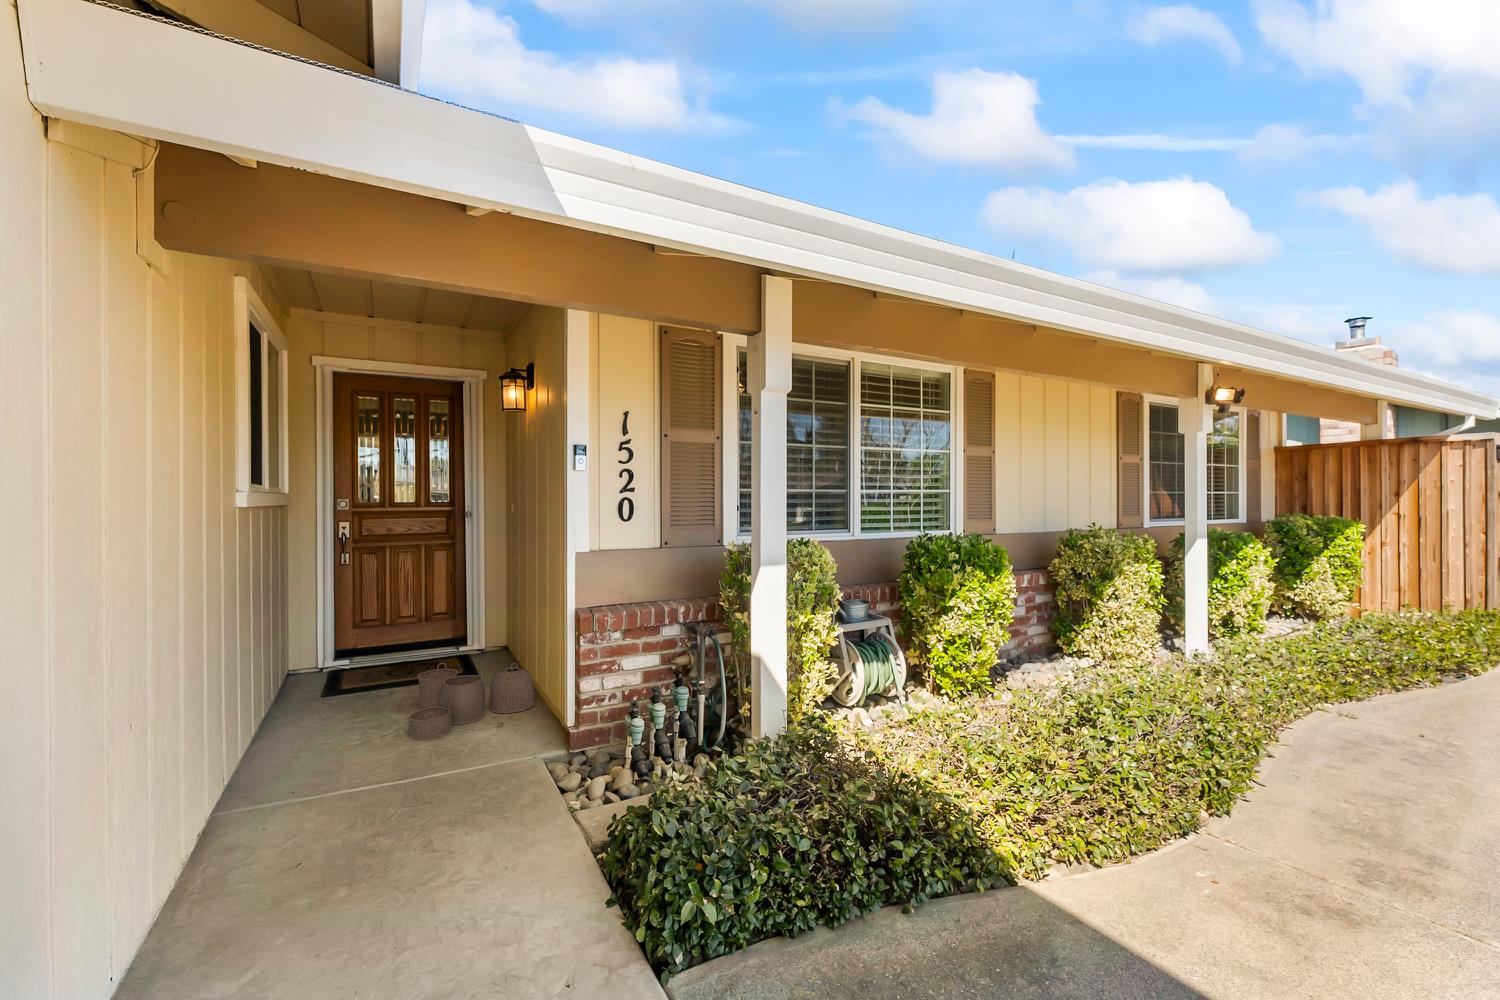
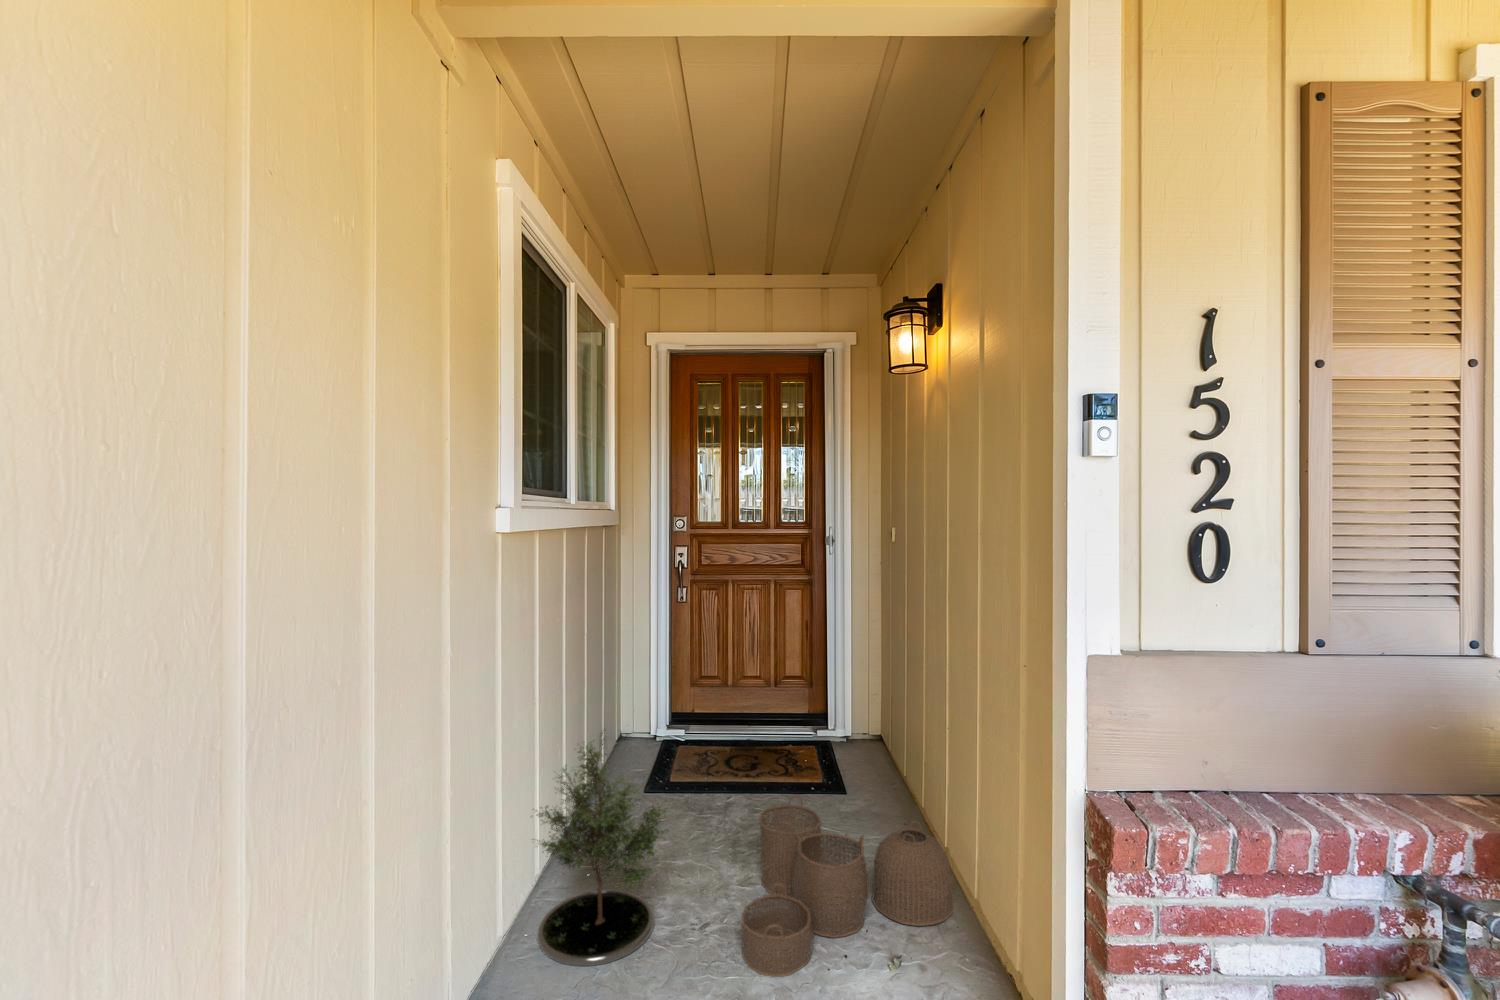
potted tree: none [259,623,361,760] -> present [537,730,669,966]

